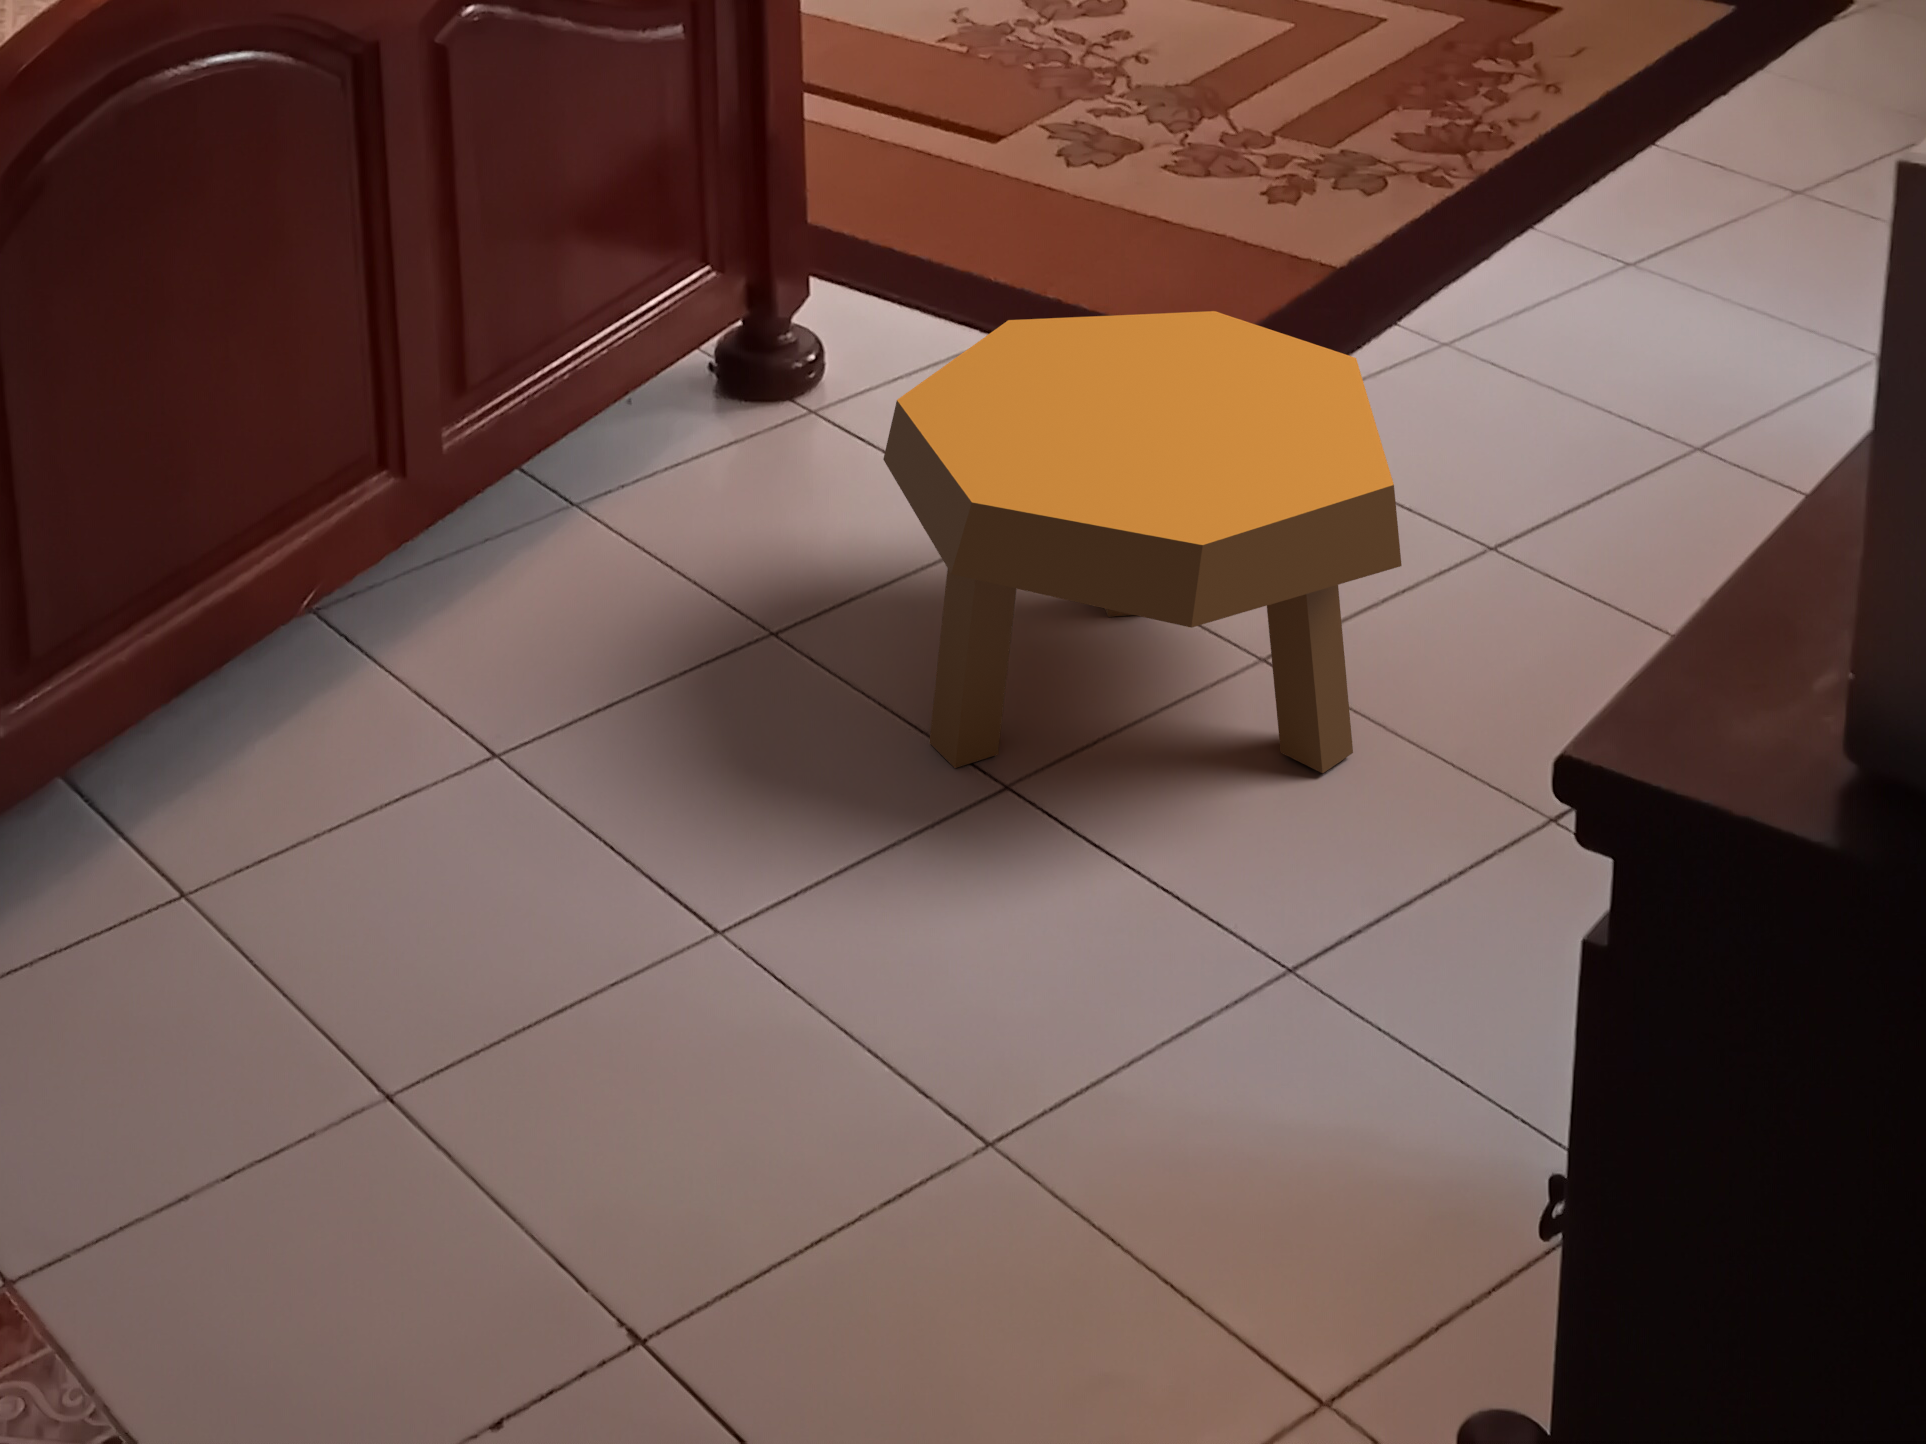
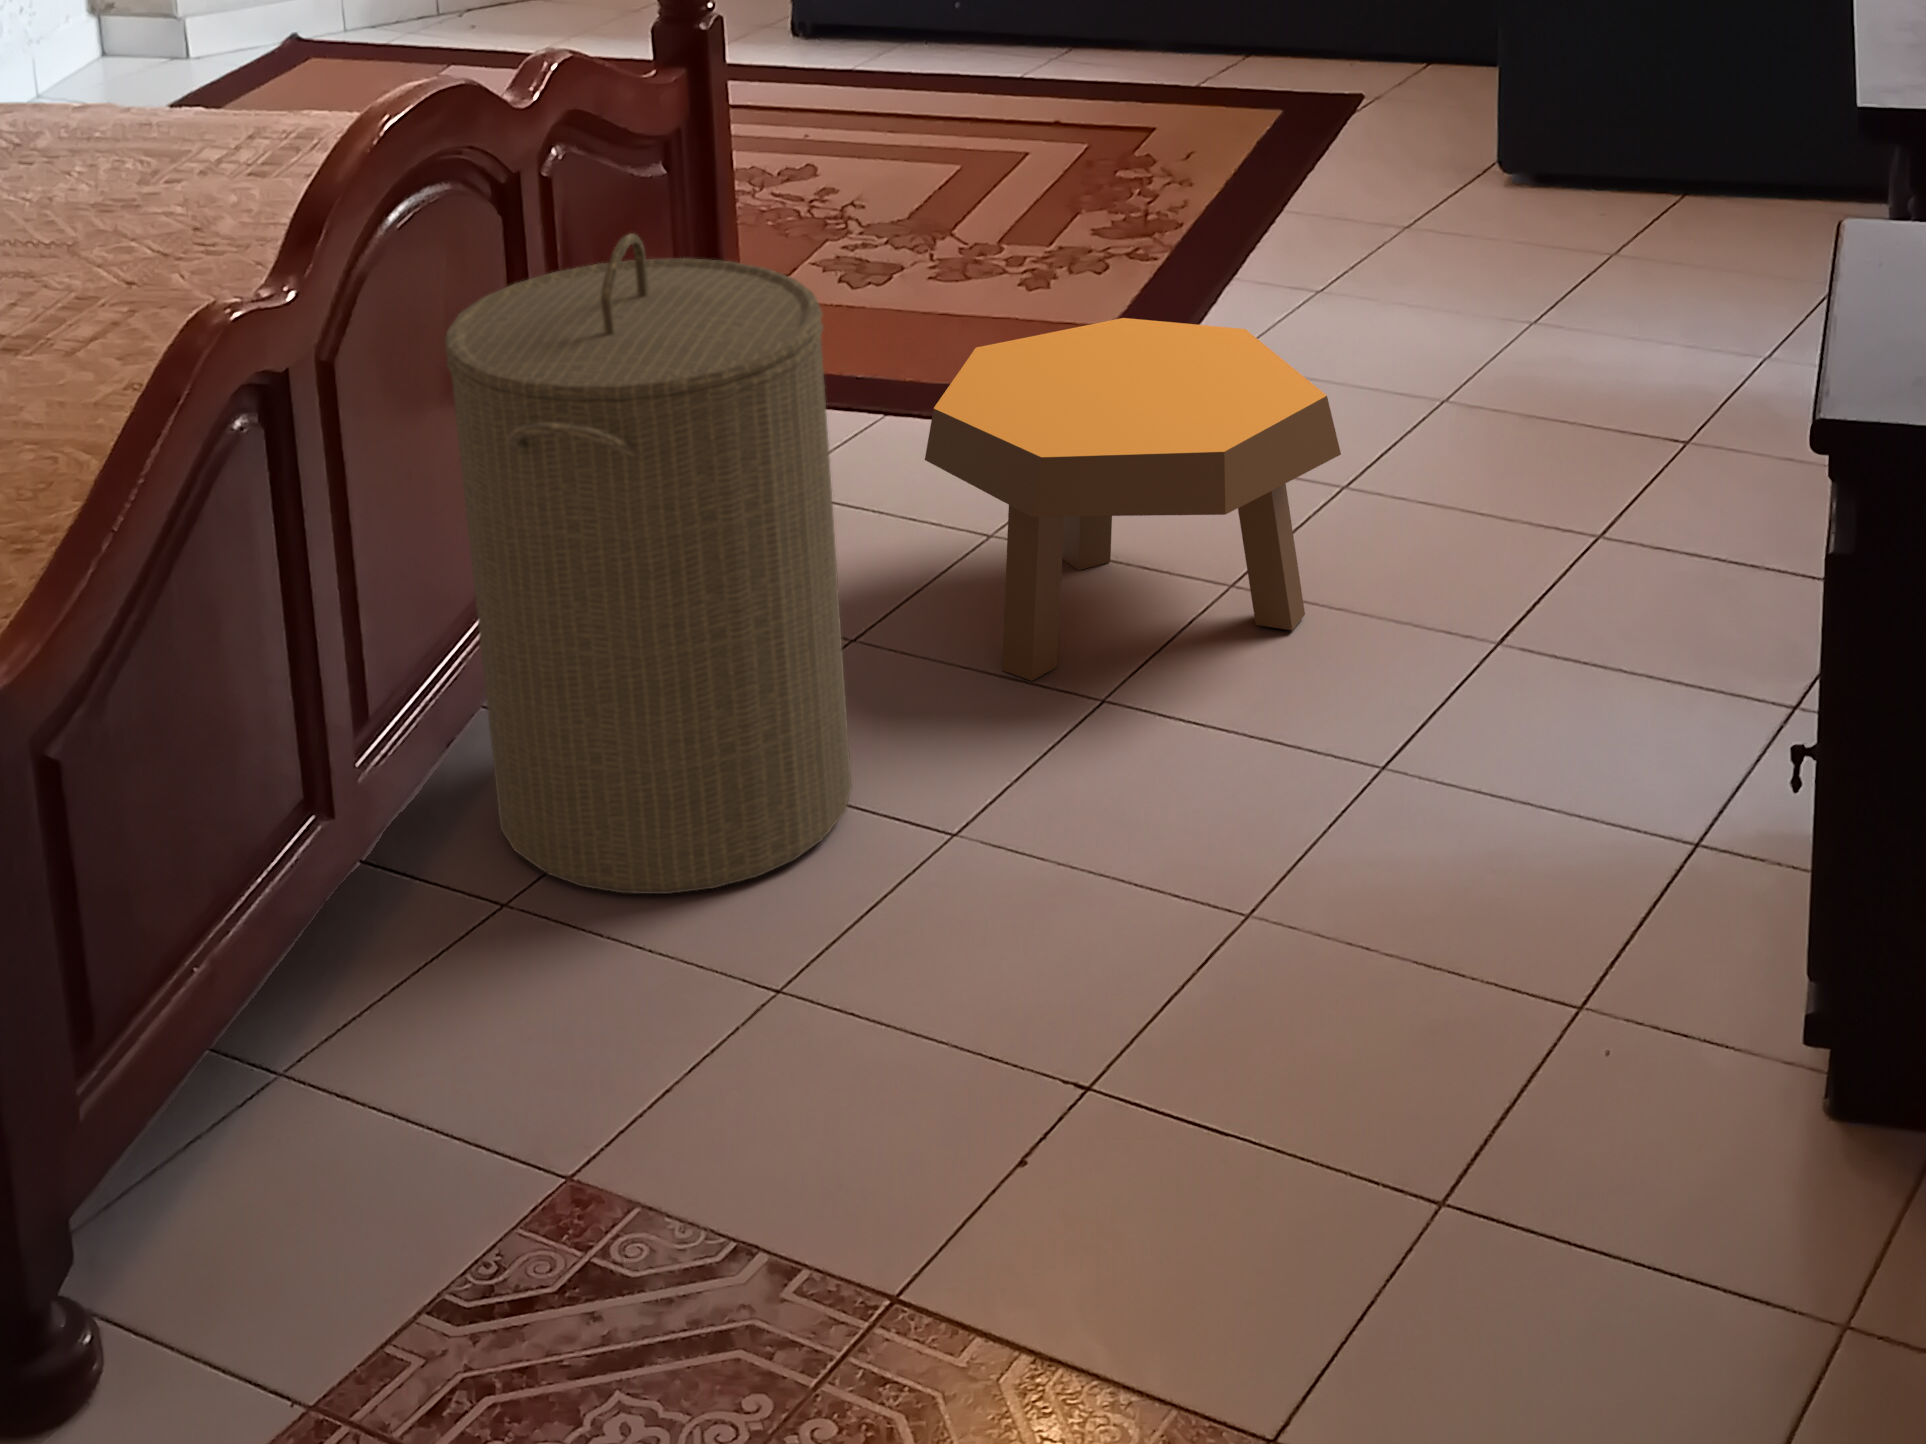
laundry hamper: none [163,167,653,976] -> present [445,233,851,894]

